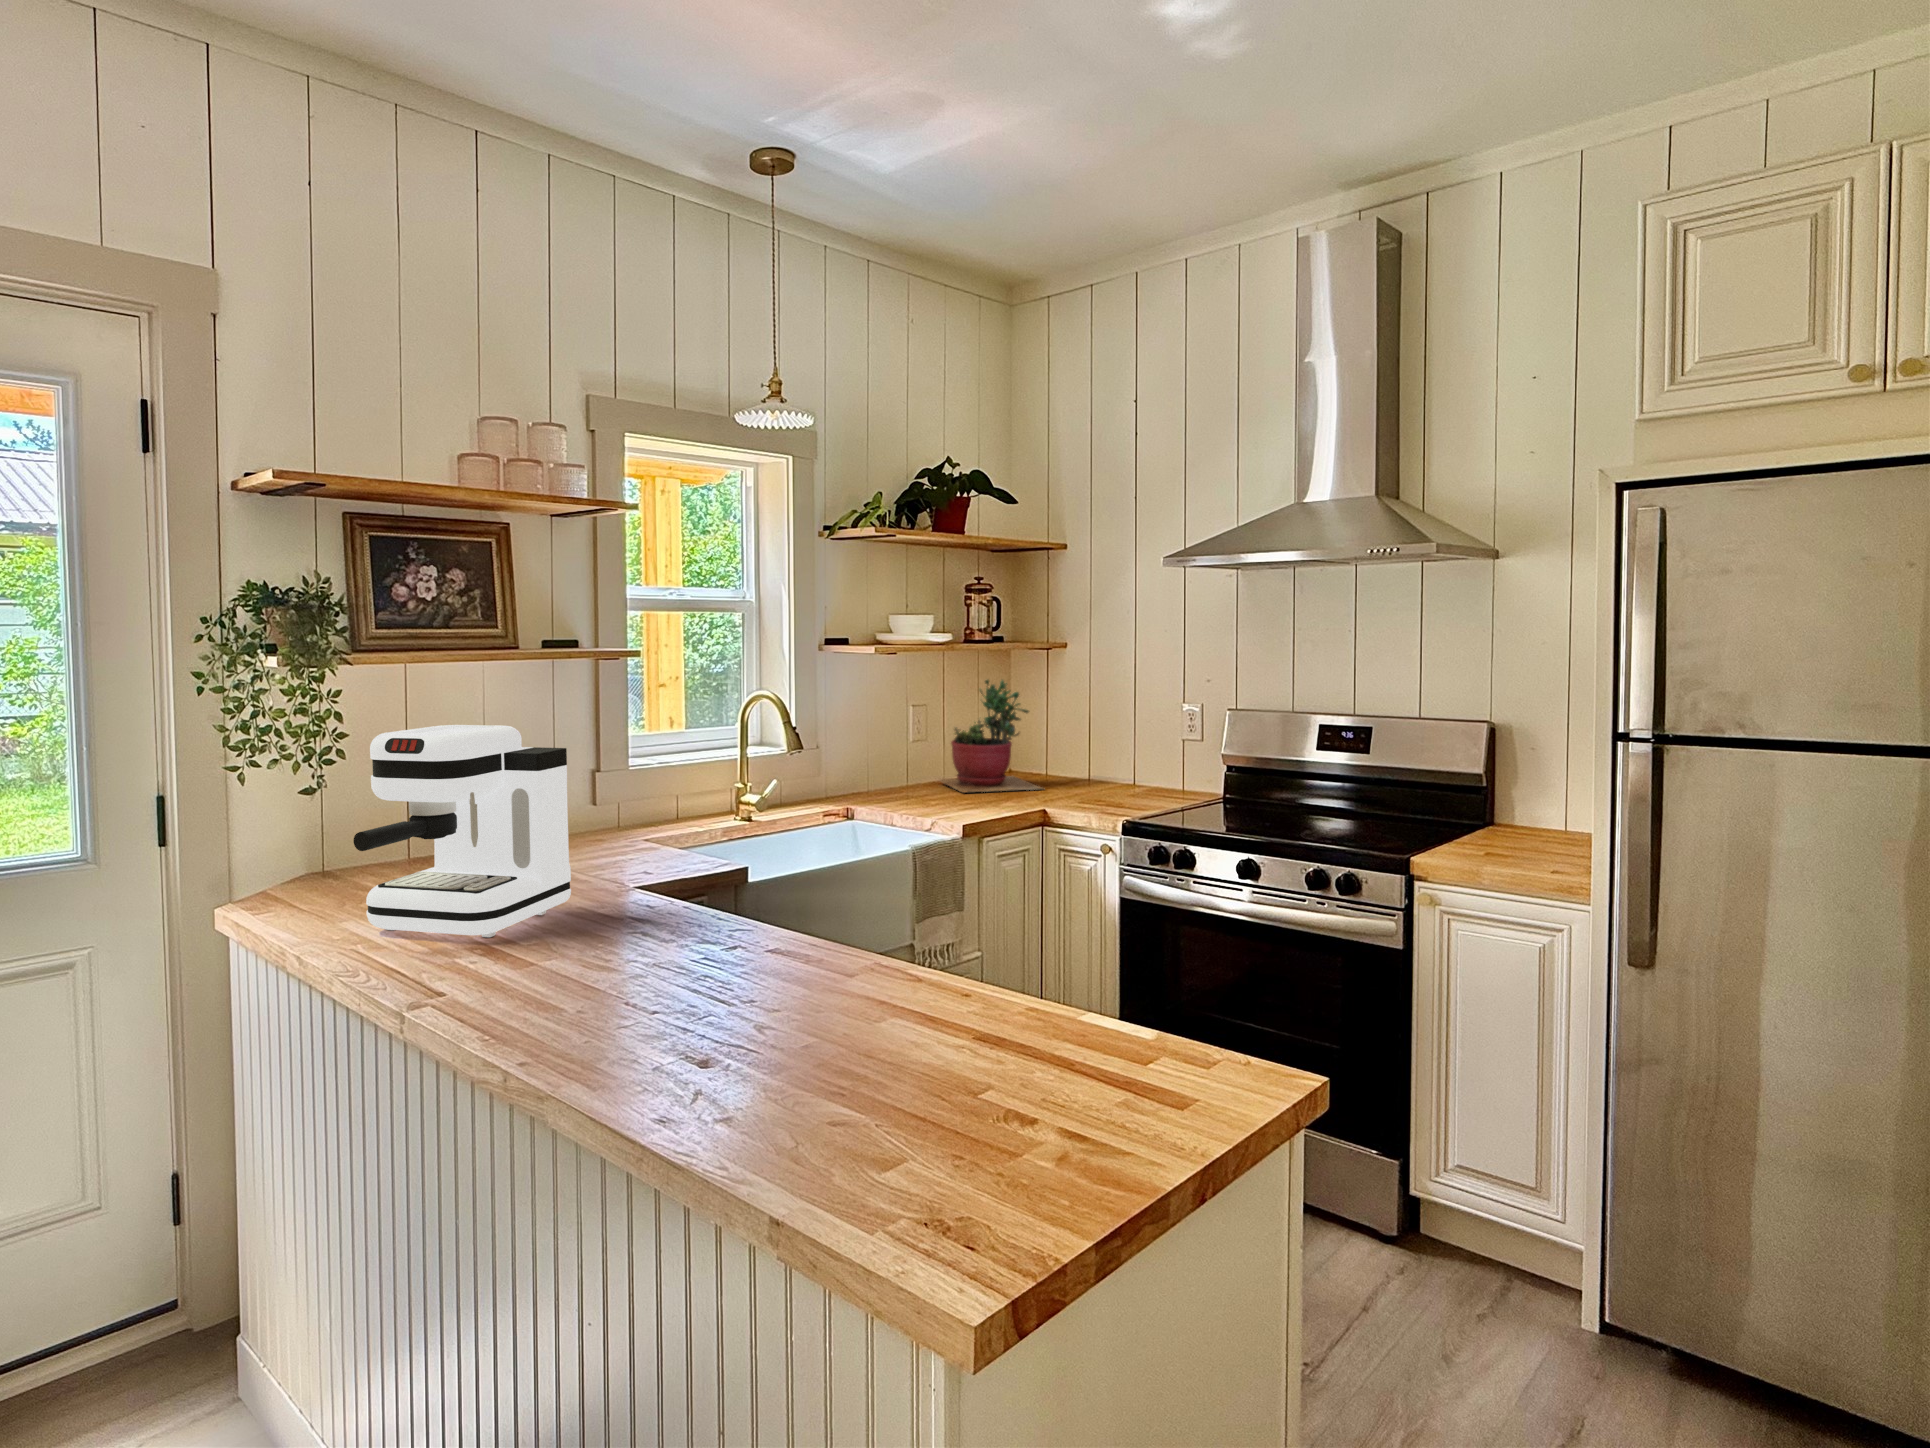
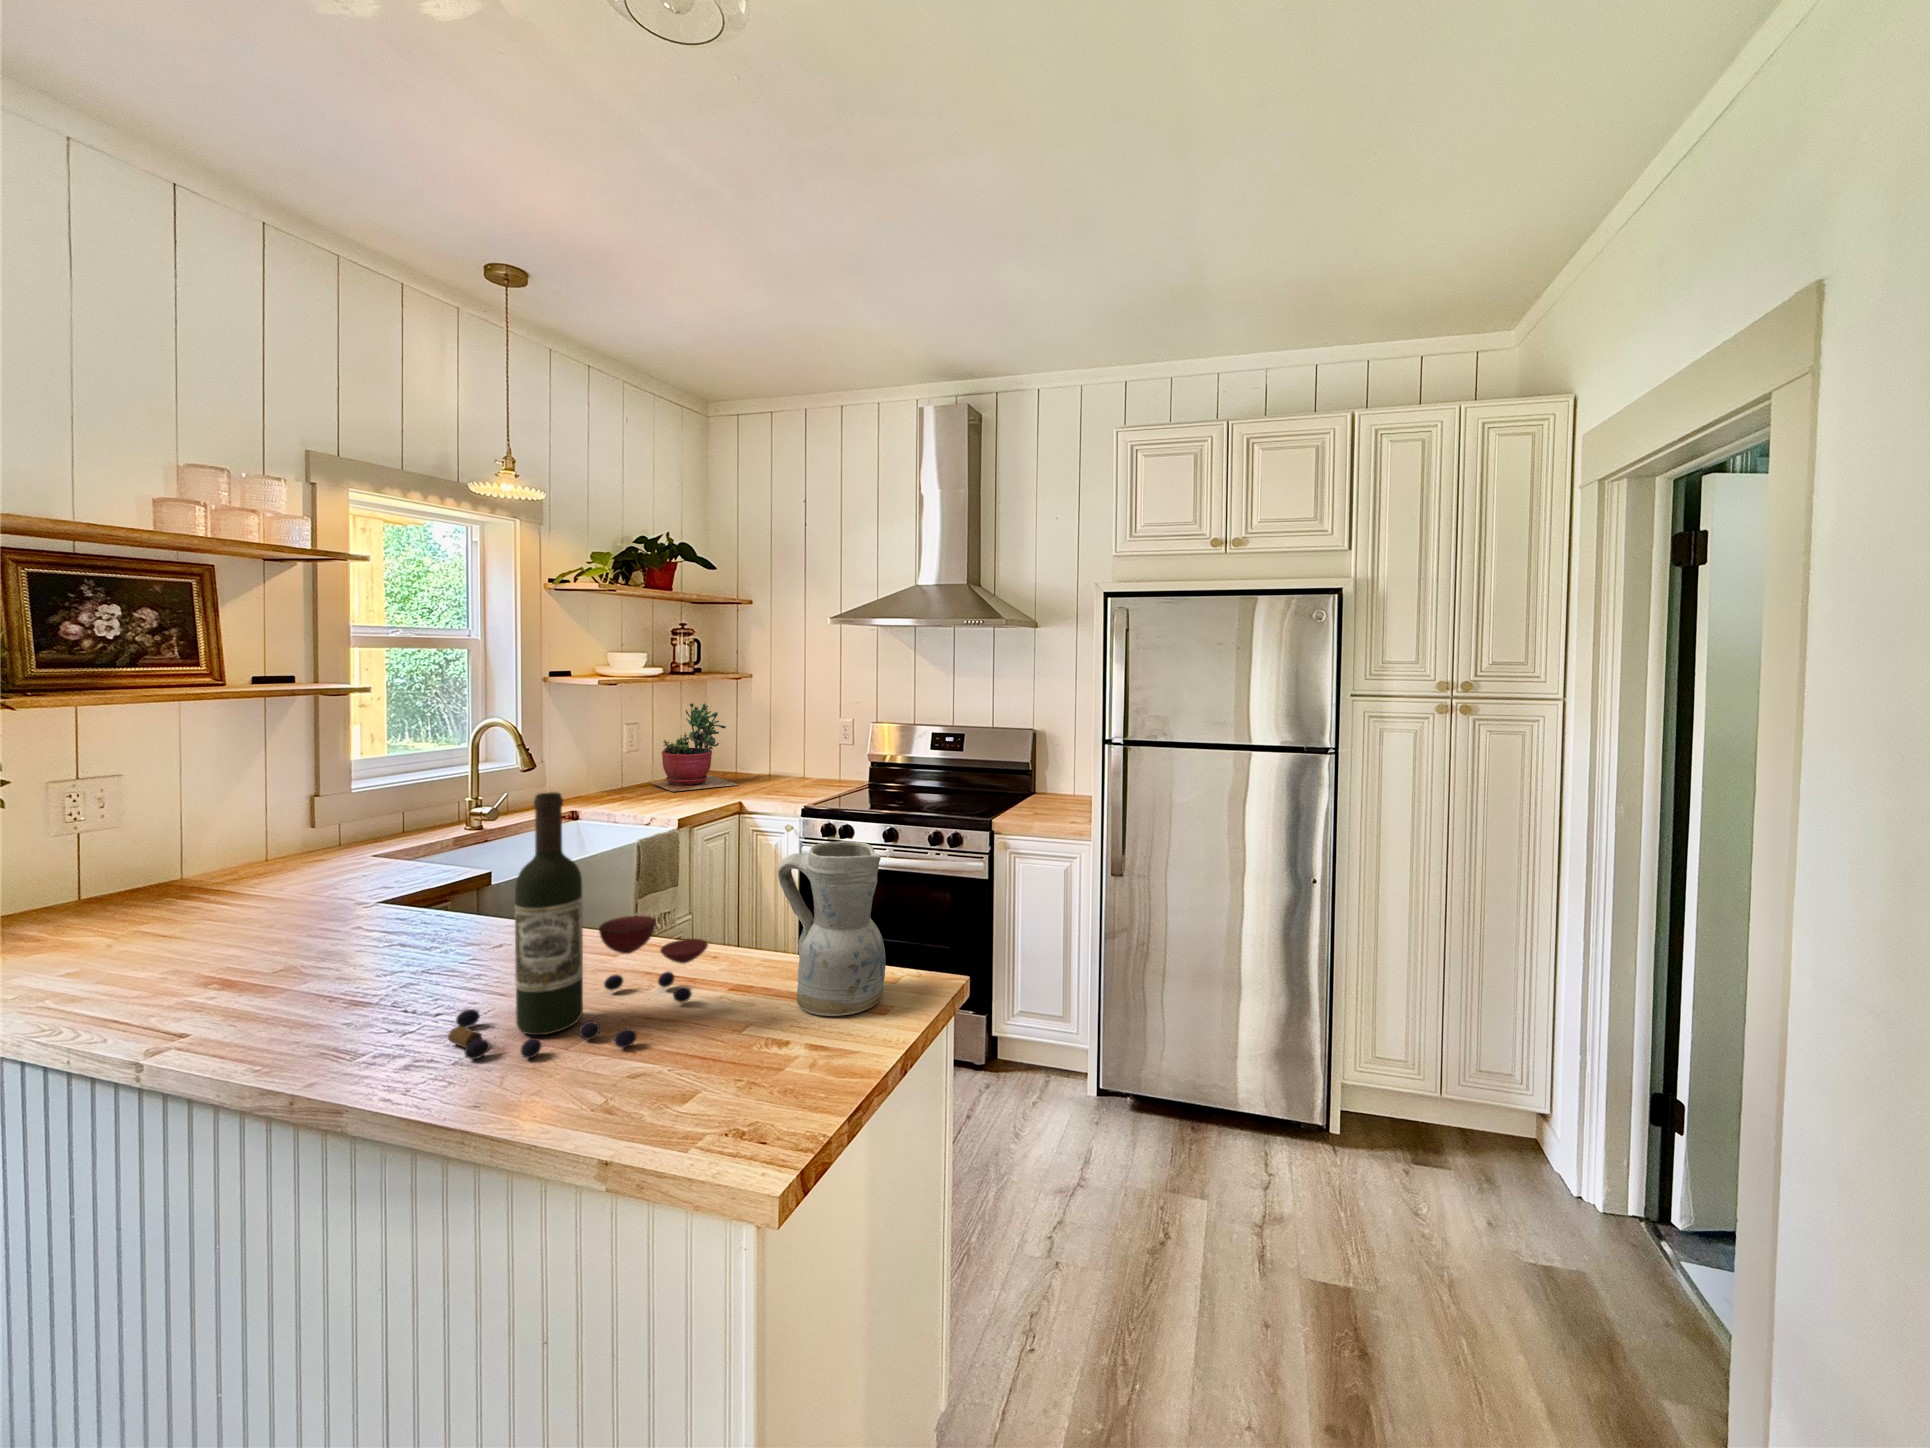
coffee maker: present [353,725,571,937] -> none [40,767,313,981]
wine bottle: none [655,754,944,1087] -> present [448,792,708,1059]
ceramic pitcher: none [1031,845,1186,1100] -> present [778,841,886,1016]

